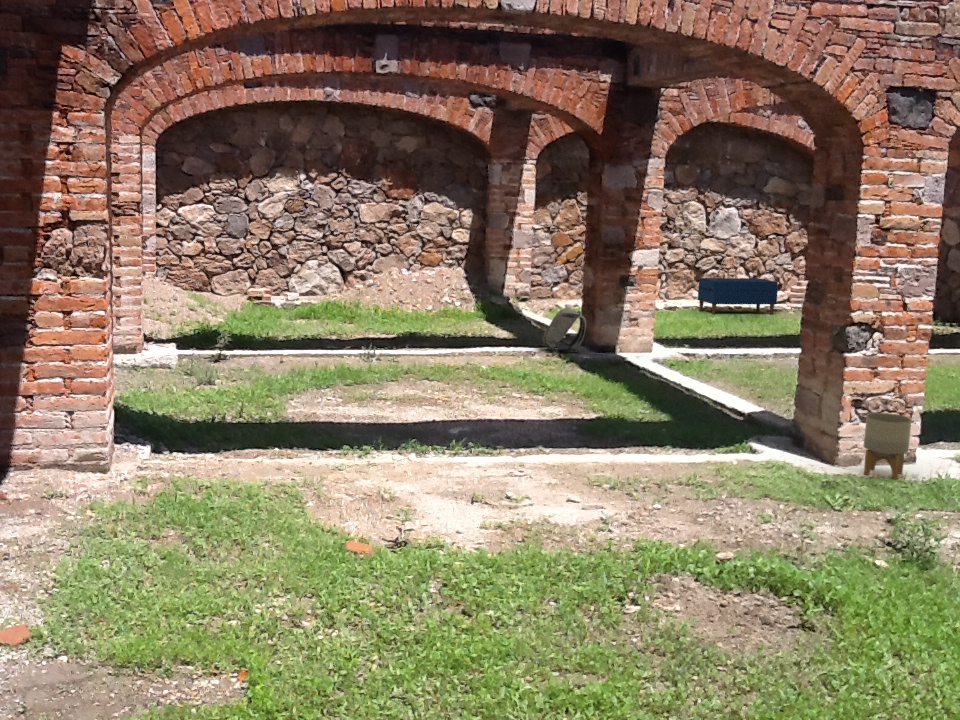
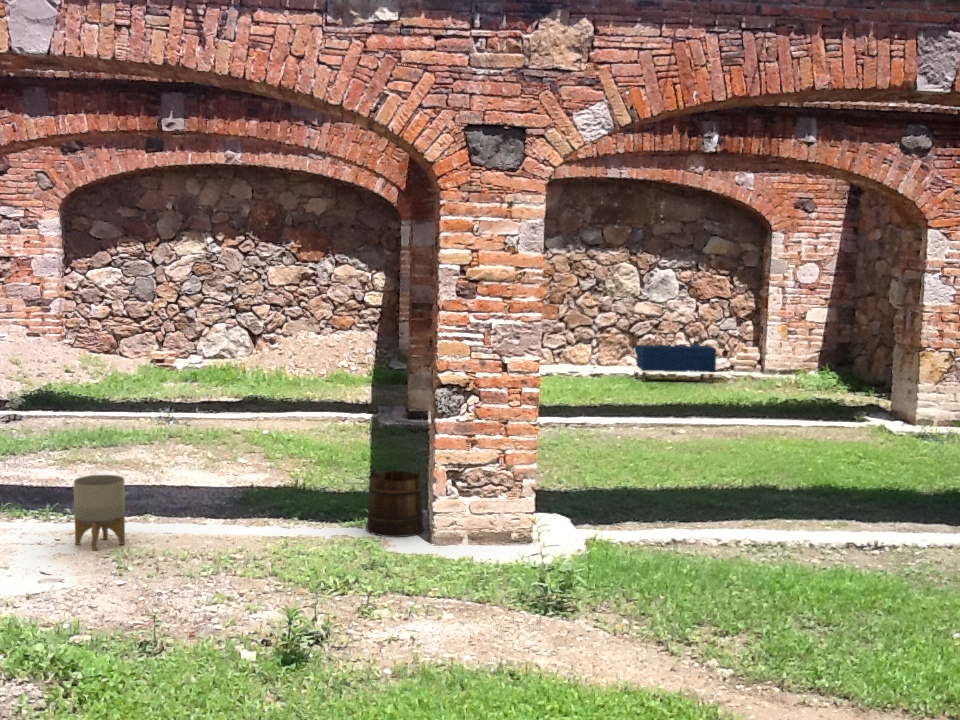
backpack: present [542,308,586,352] -> none [368,371,414,417]
bucket: none [763,403,817,465] -> present [366,468,424,537]
planter: present [864,413,911,480] -> present [74,475,125,551]

